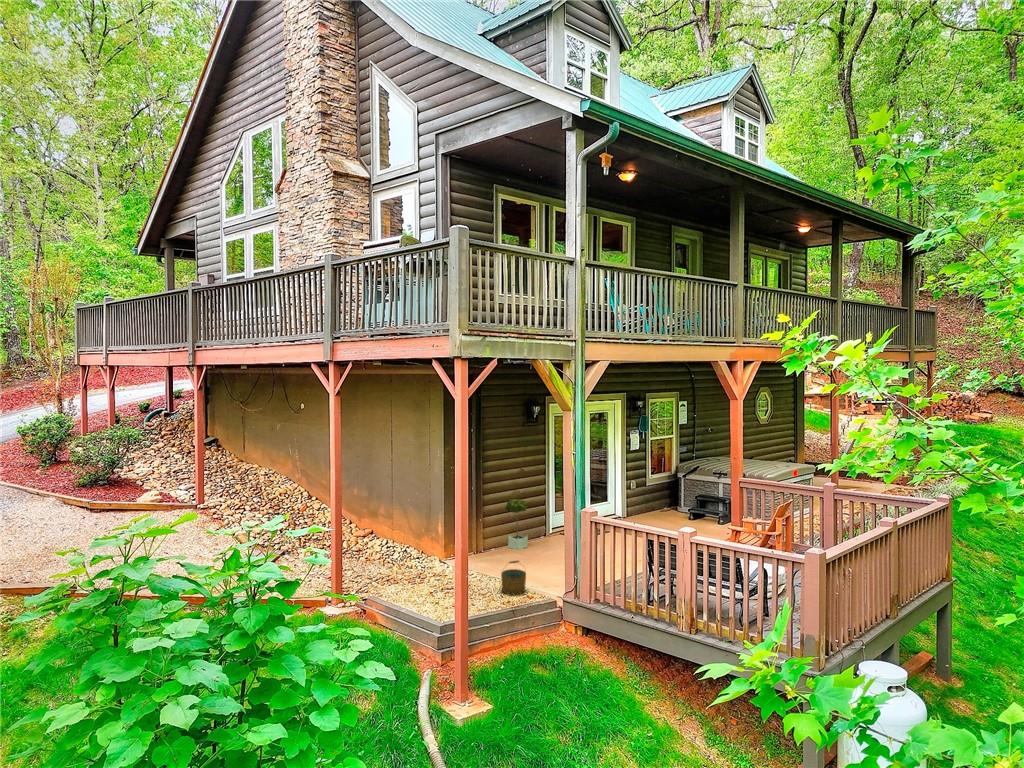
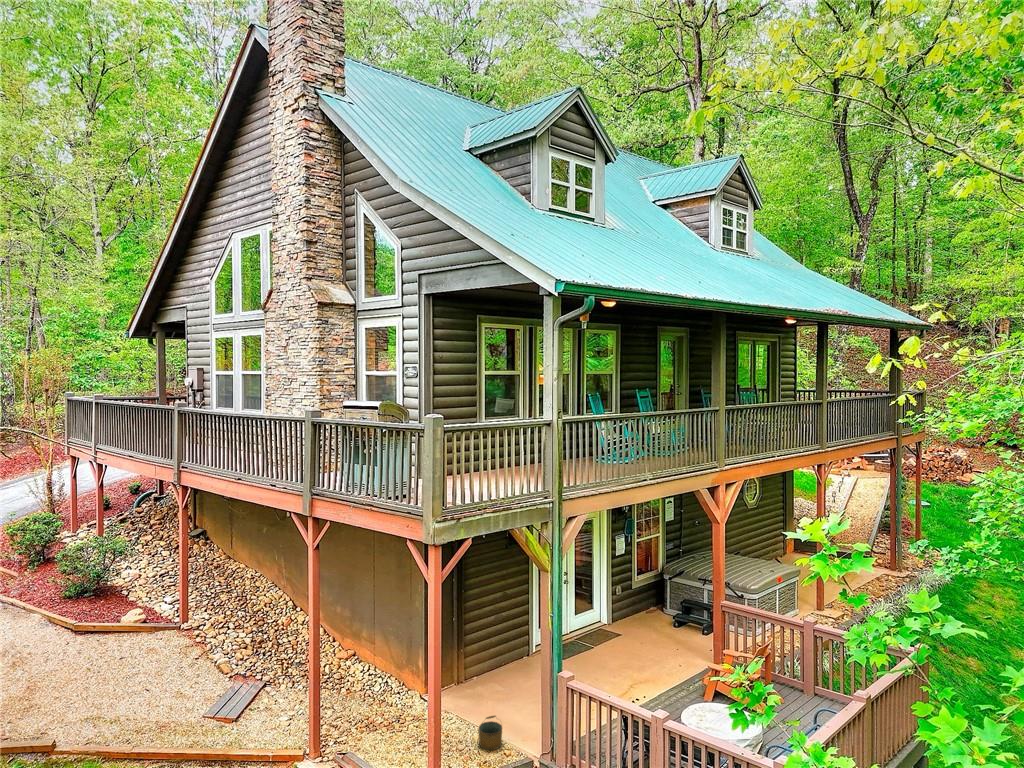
potted tree: present [506,499,528,550] -> none [487,627,509,678]

